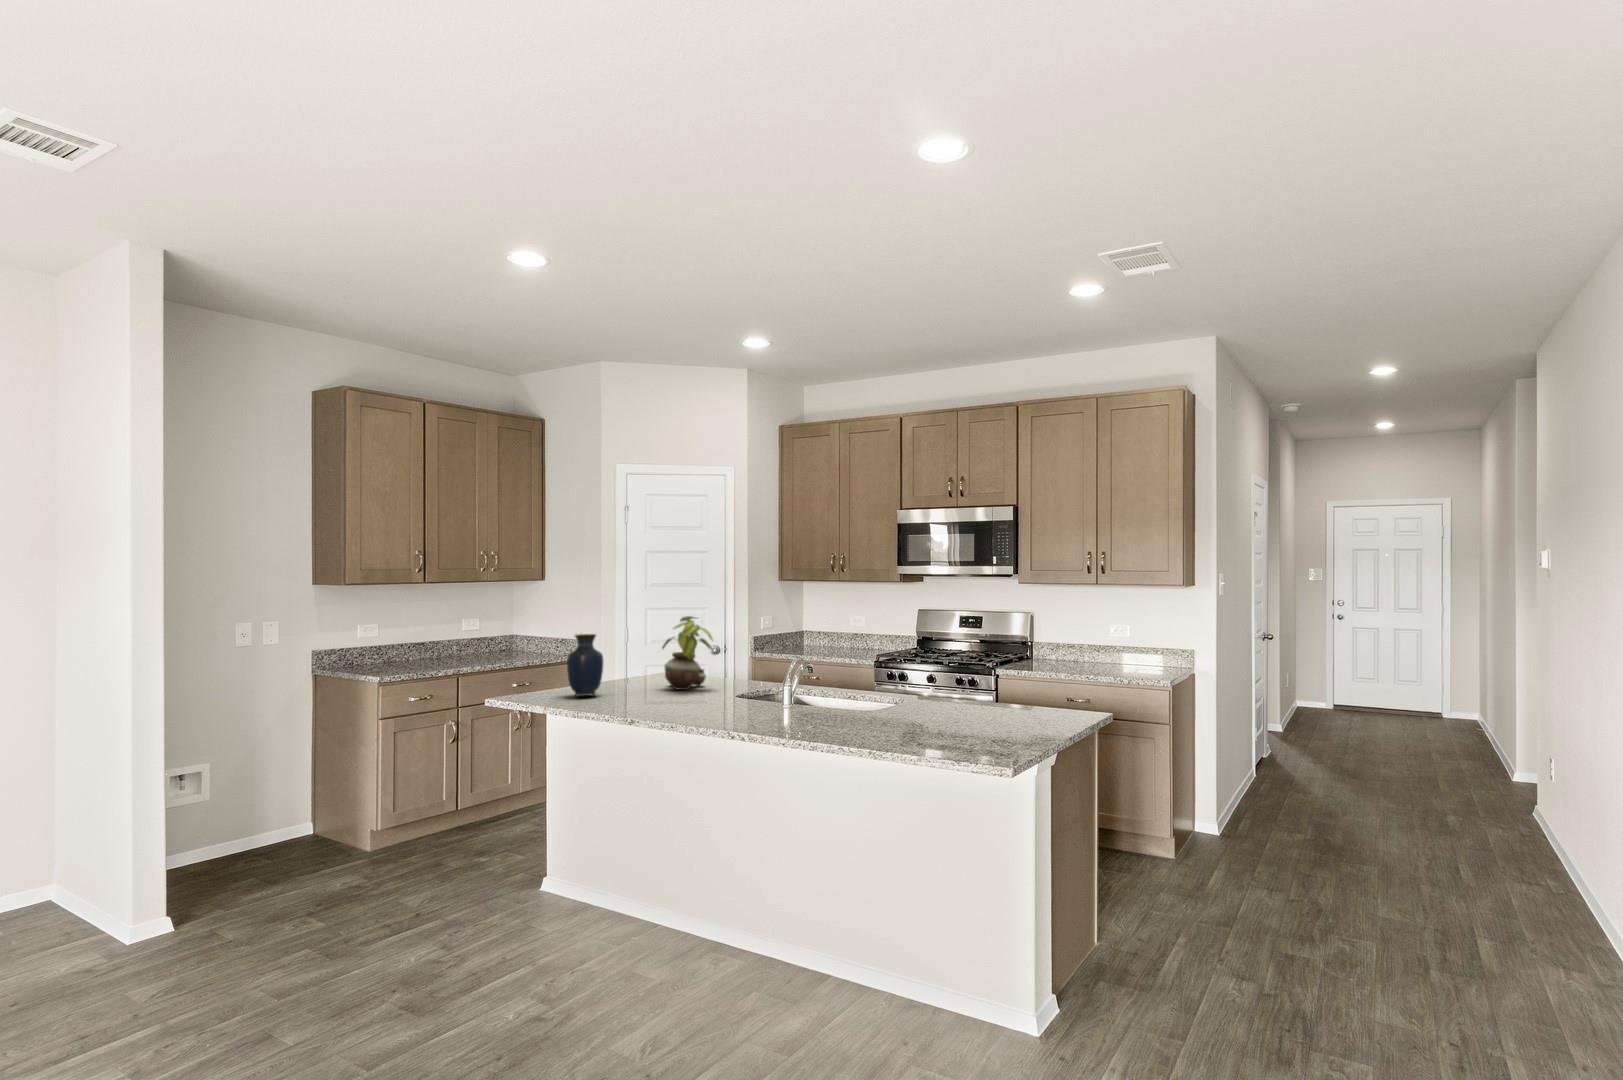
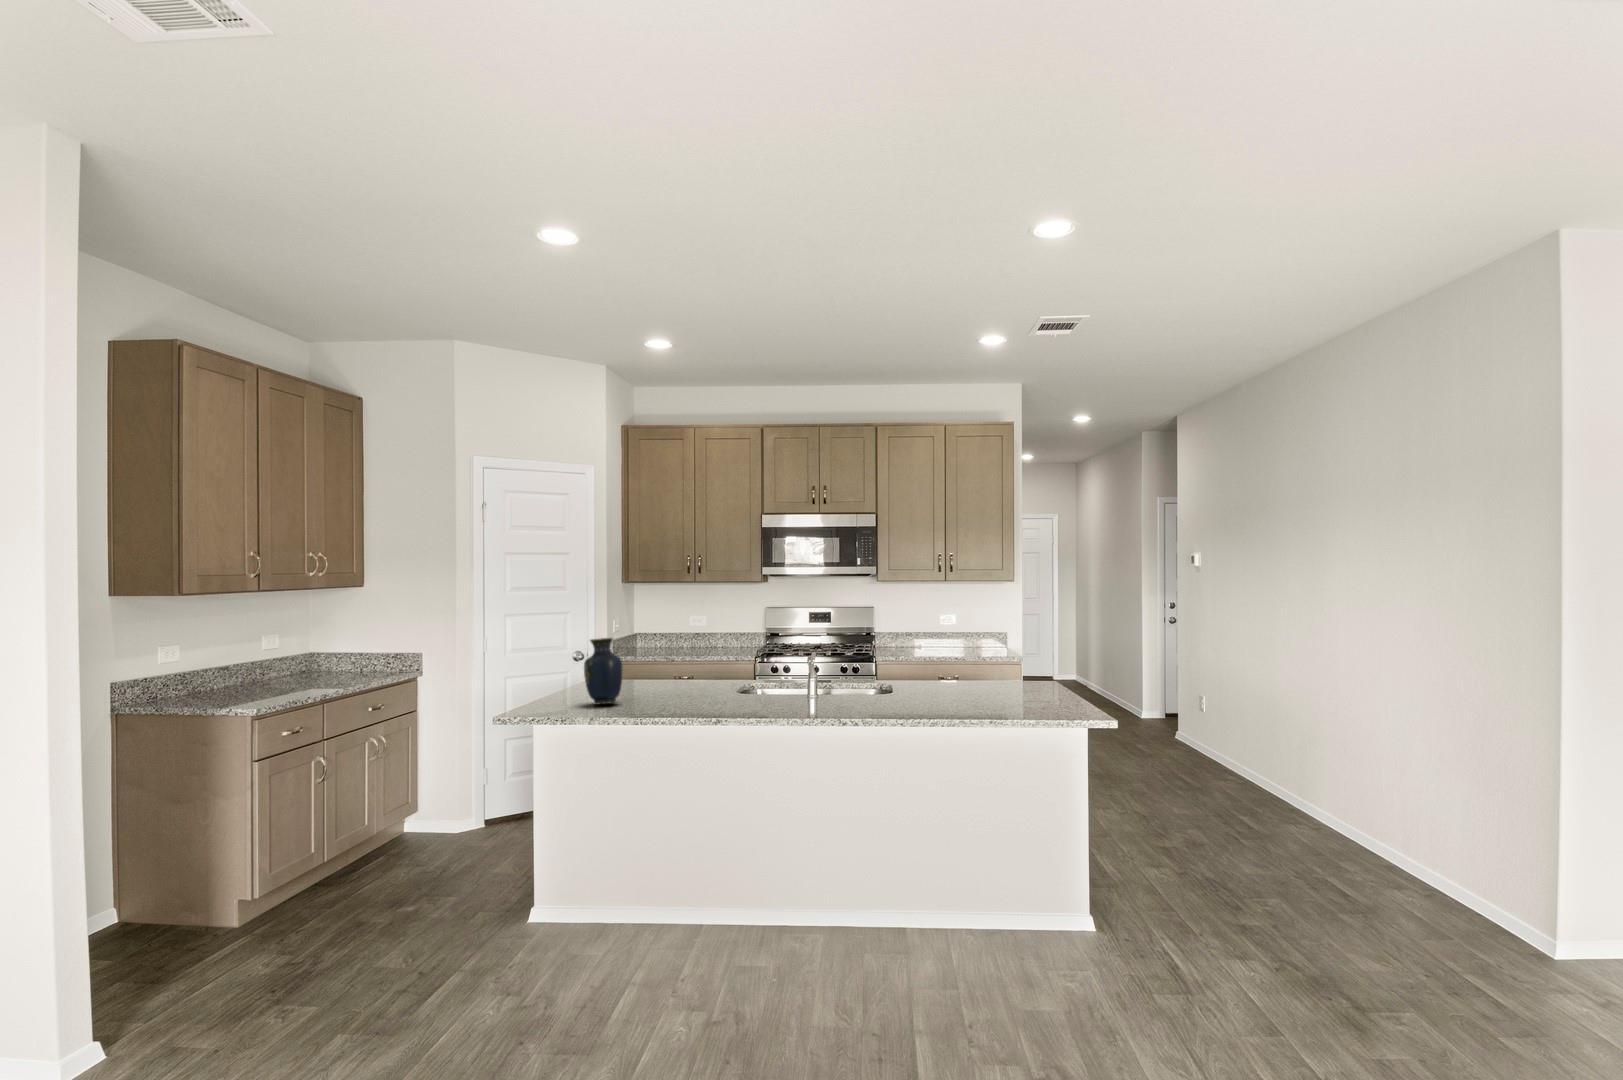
potted plant: present [662,616,714,690] -> none [648,616,714,691]

